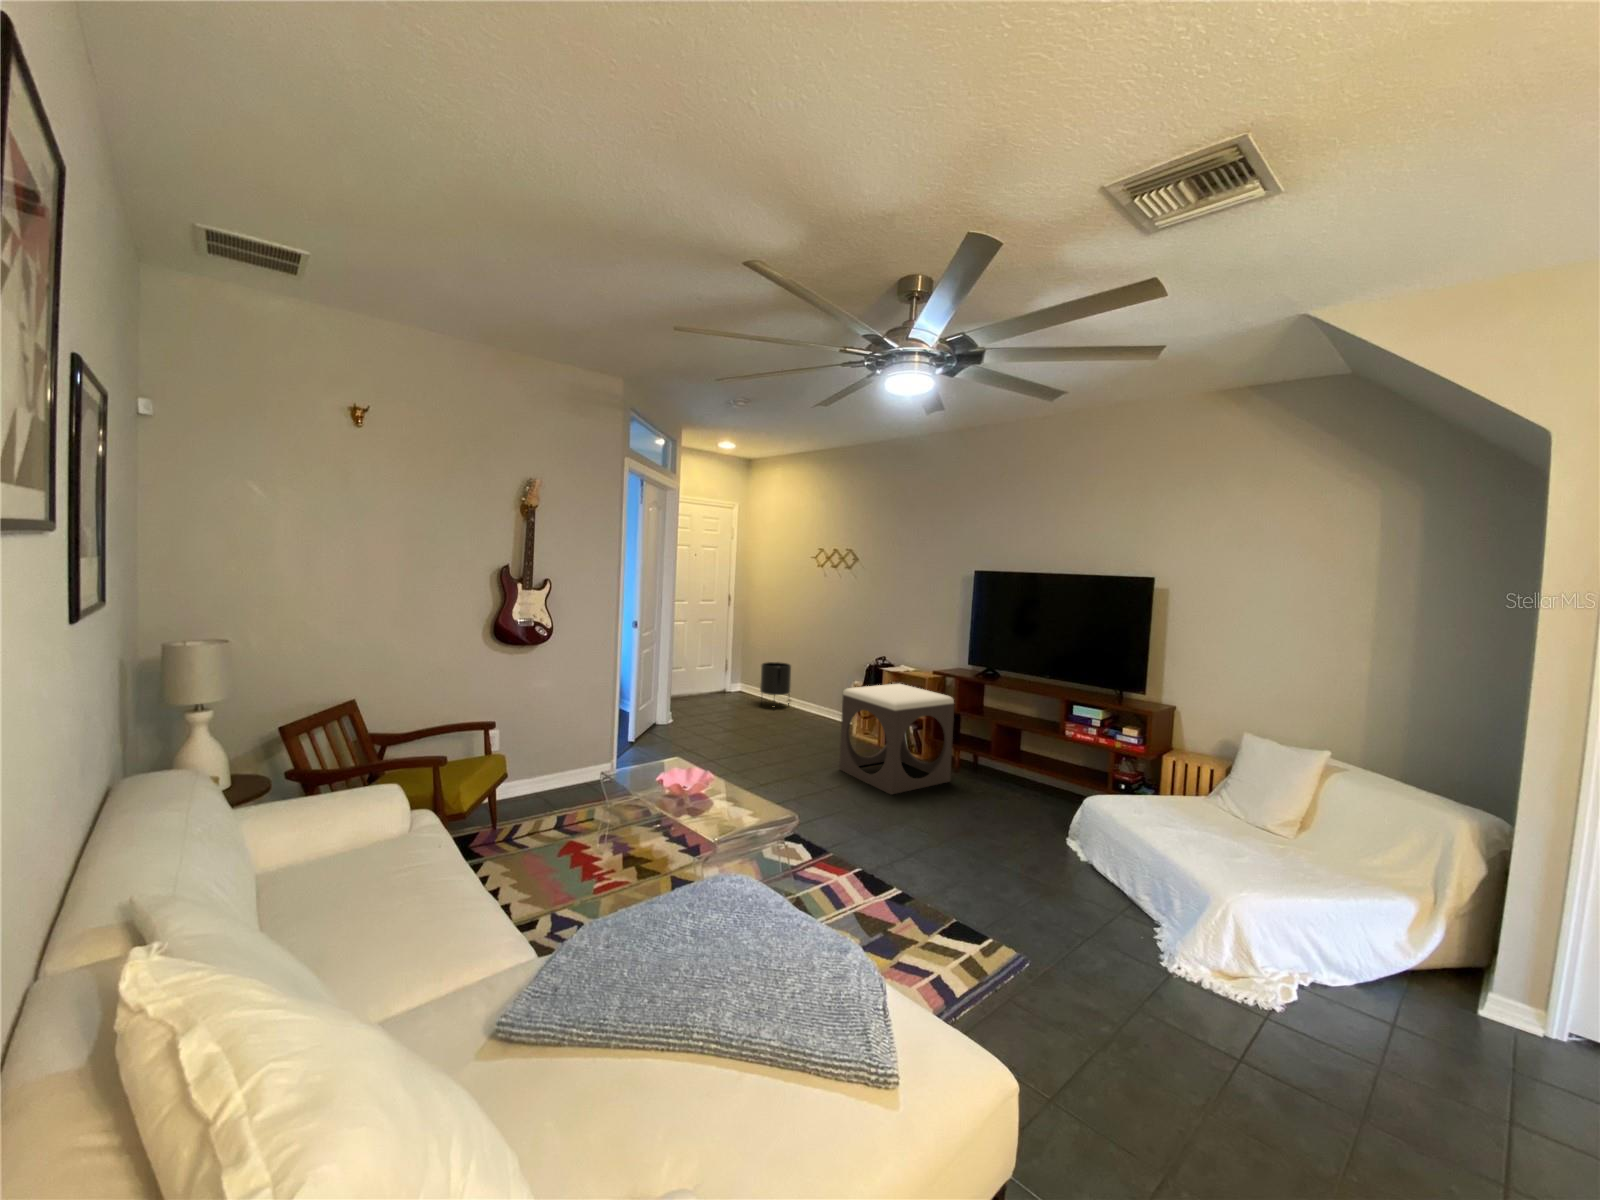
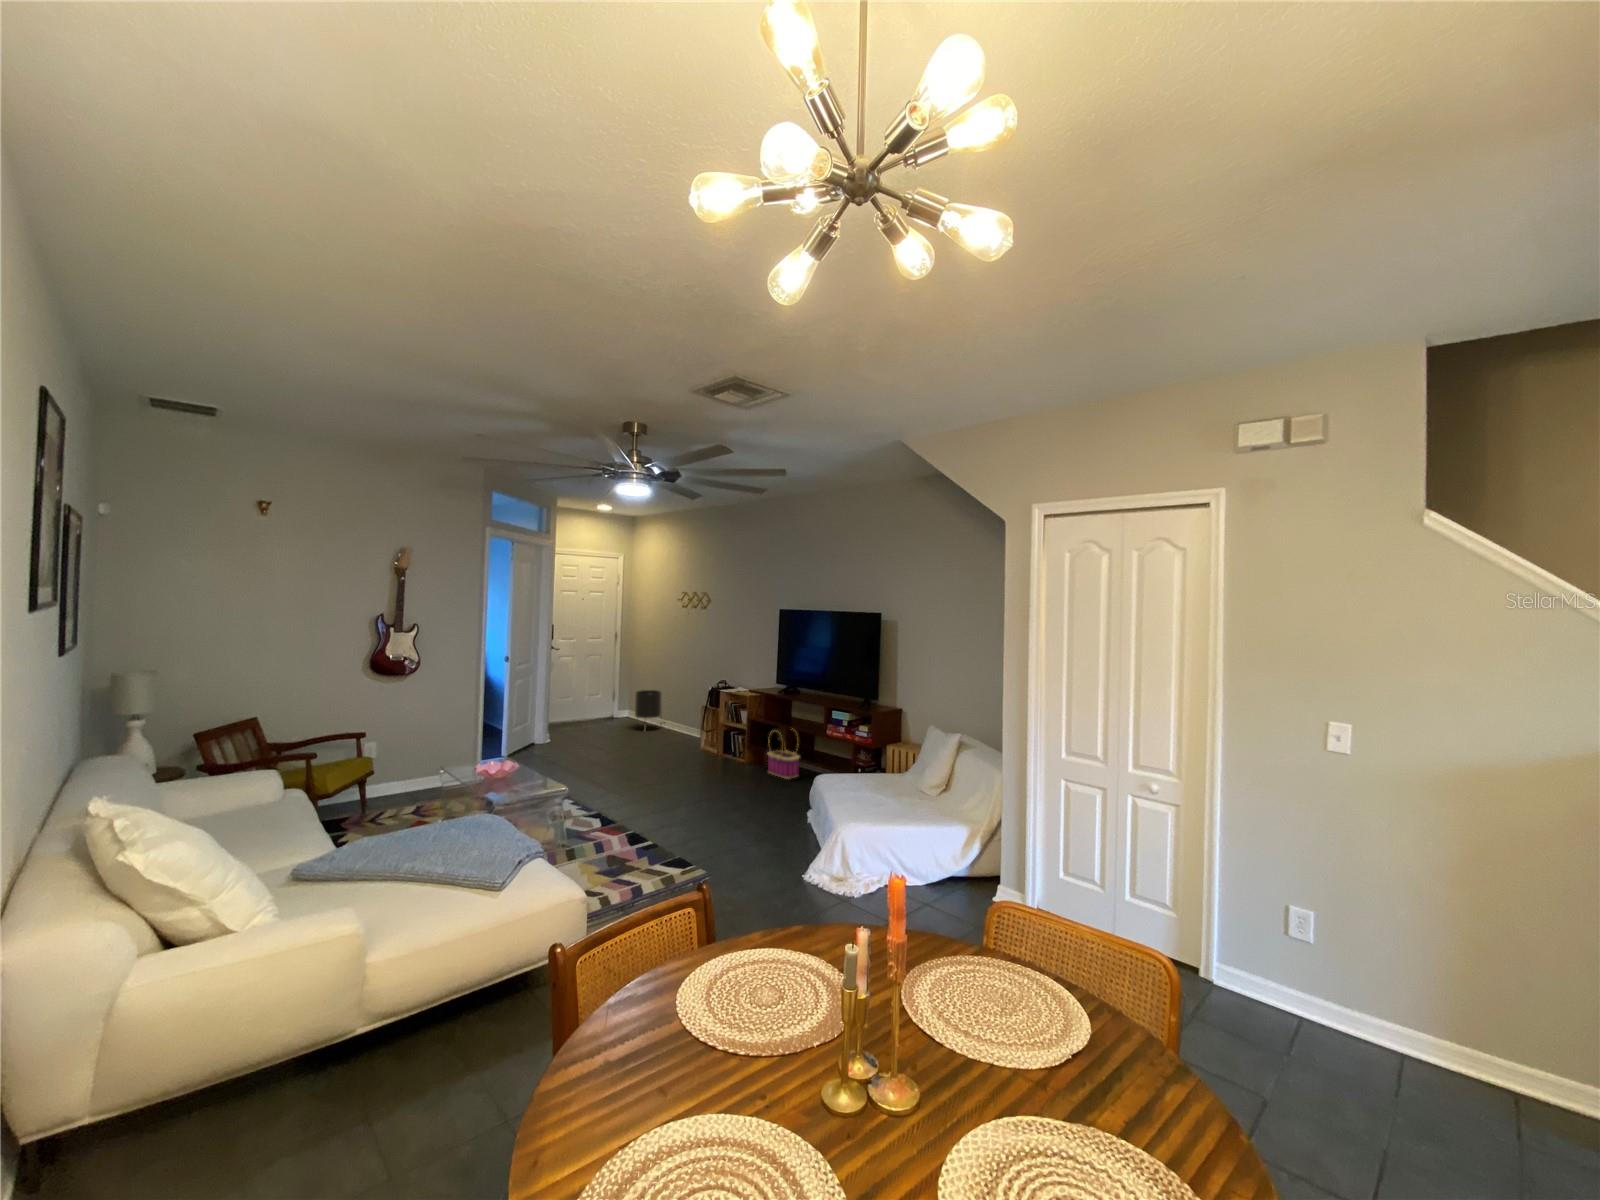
footstool: present [839,683,954,794] -> none [669,701,756,787]
basket: none [958,720,1003,784] -> present [768,734,799,779]

